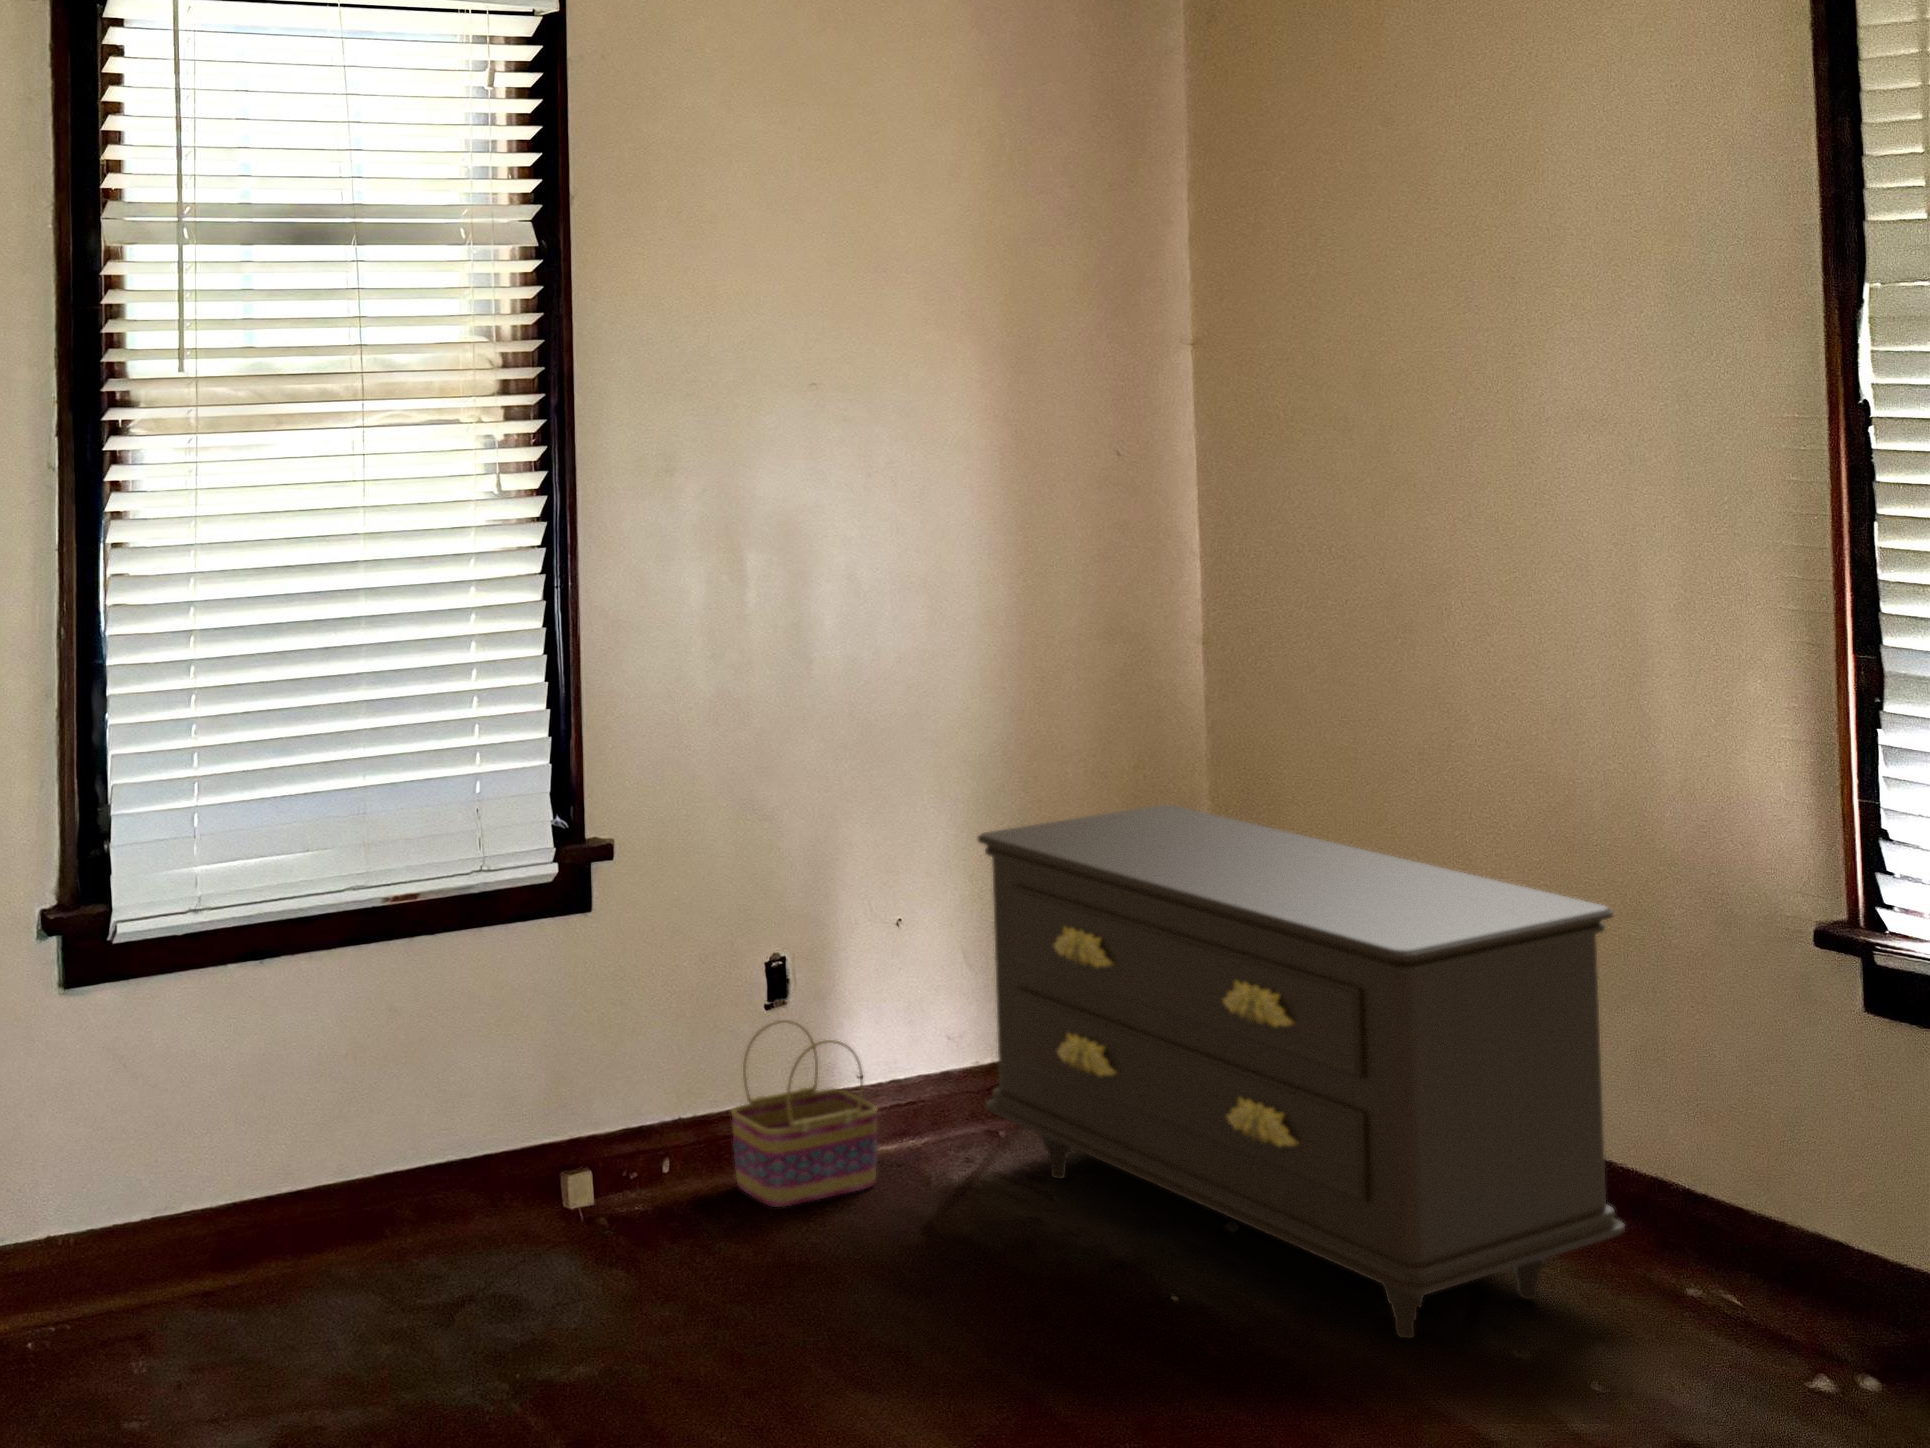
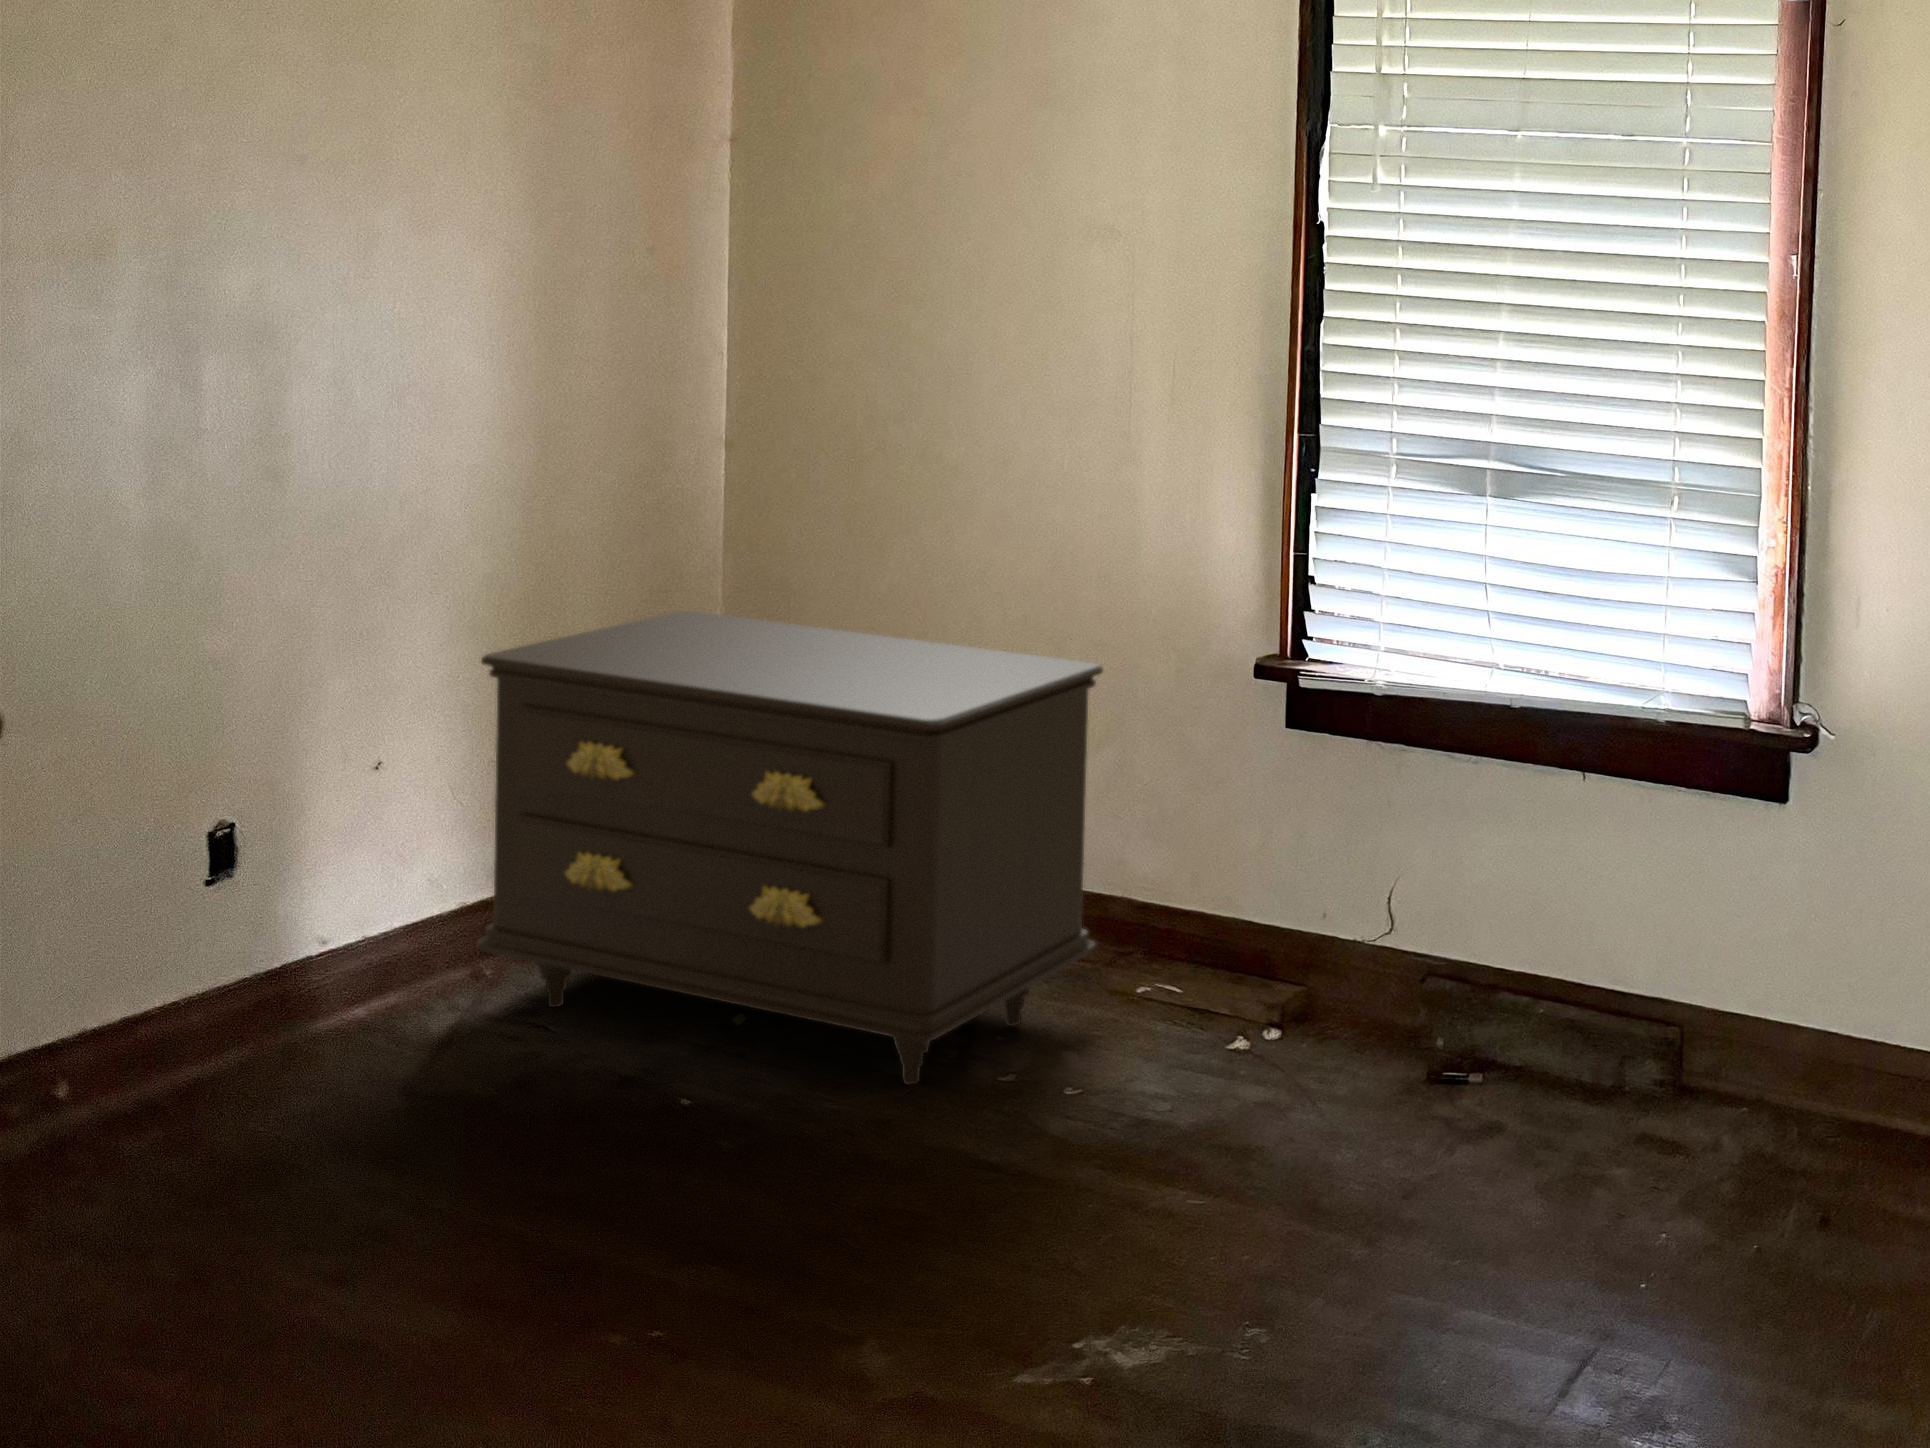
basket: present [731,1020,877,1207] -> none [156,888,350,1103]

